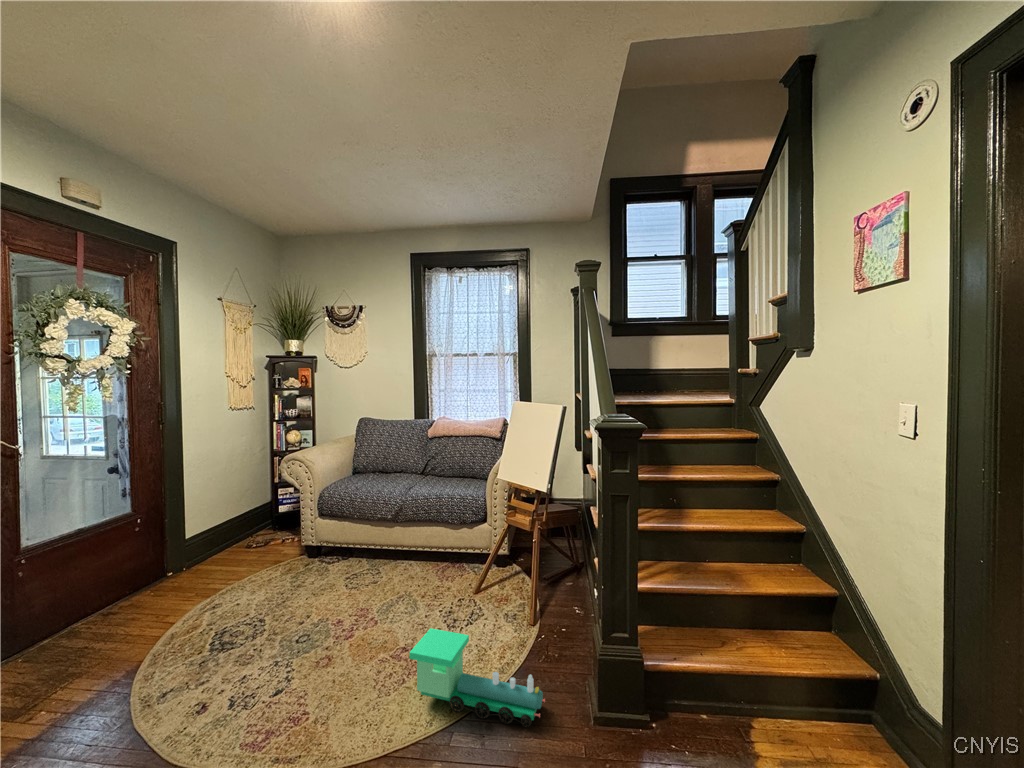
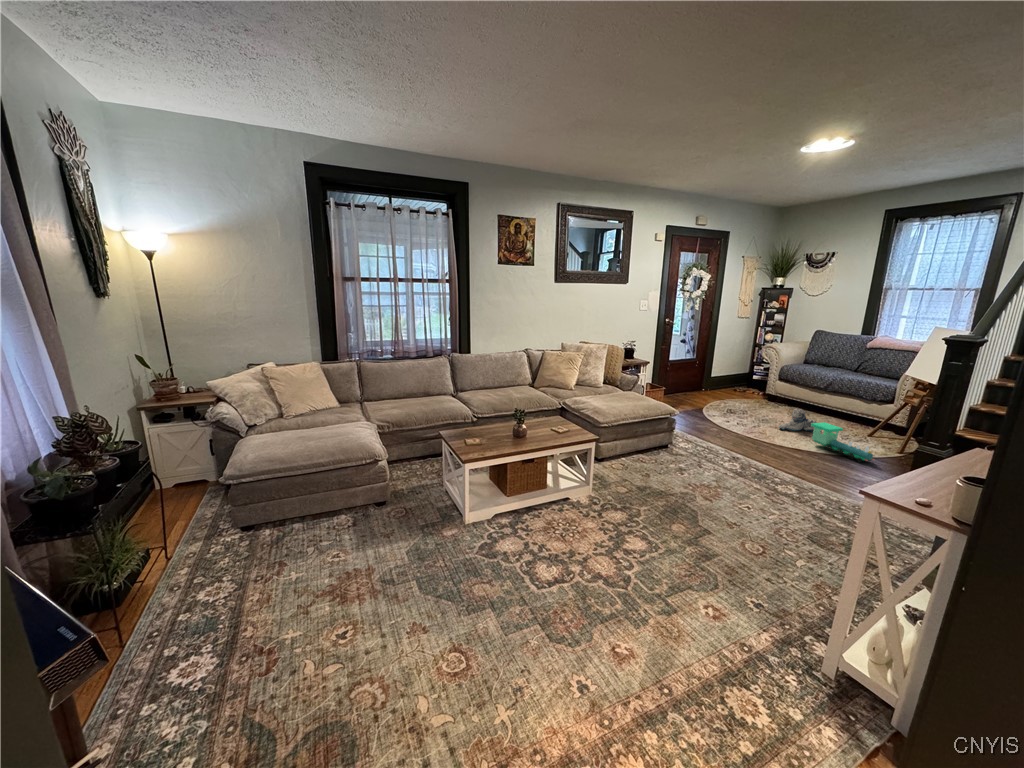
plush toy: none [336,596,415,668] -> present [779,408,817,432]

